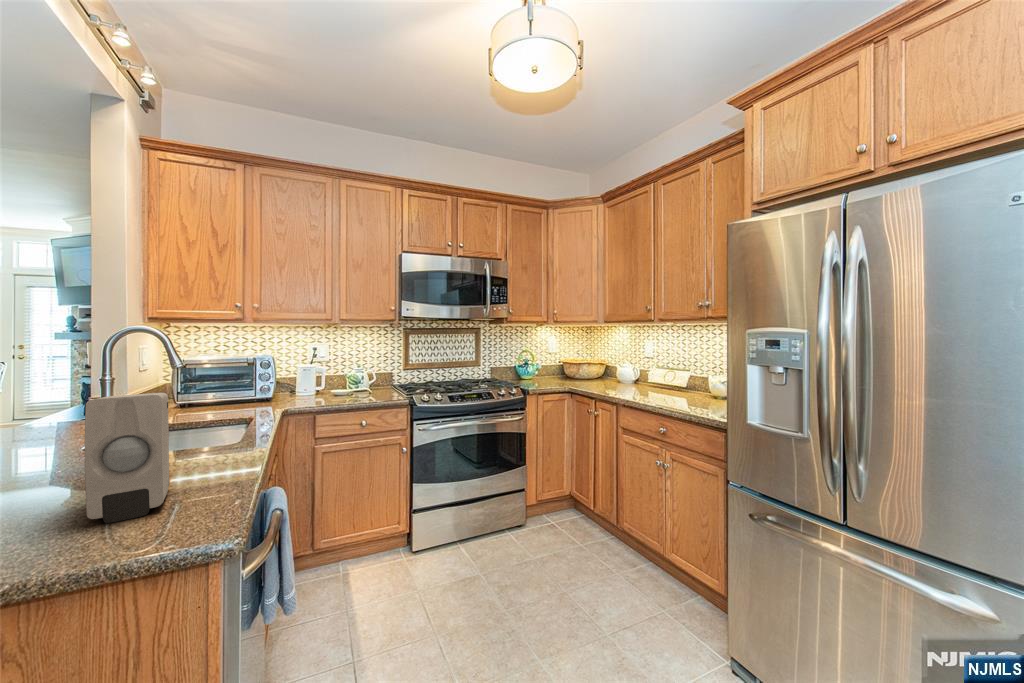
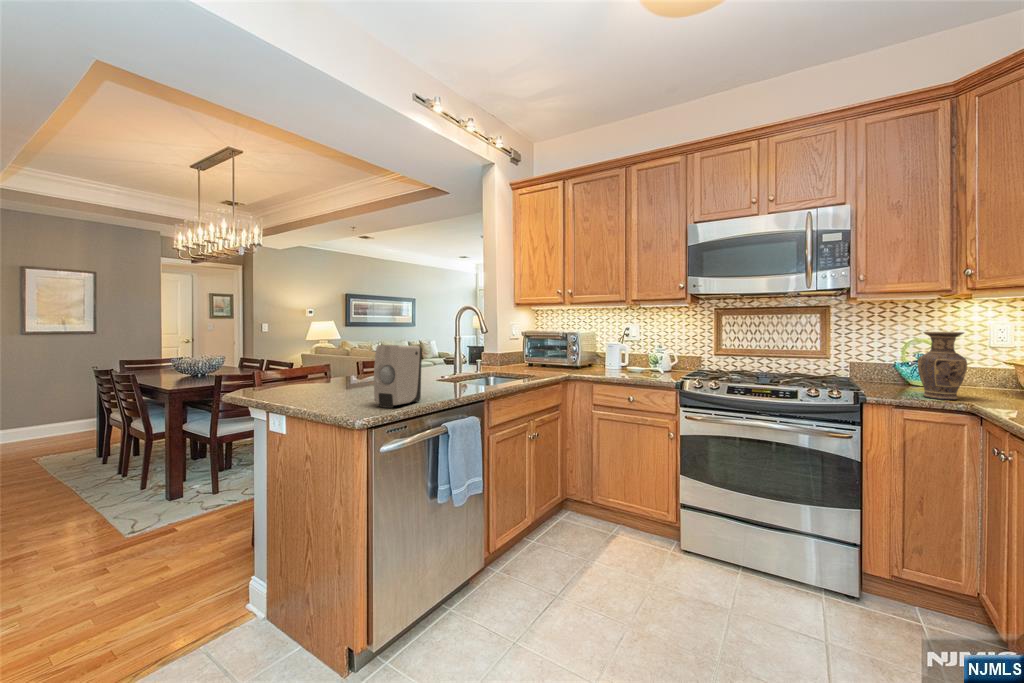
vase: none [537,345,558,386] -> present [918,332,967,400]

